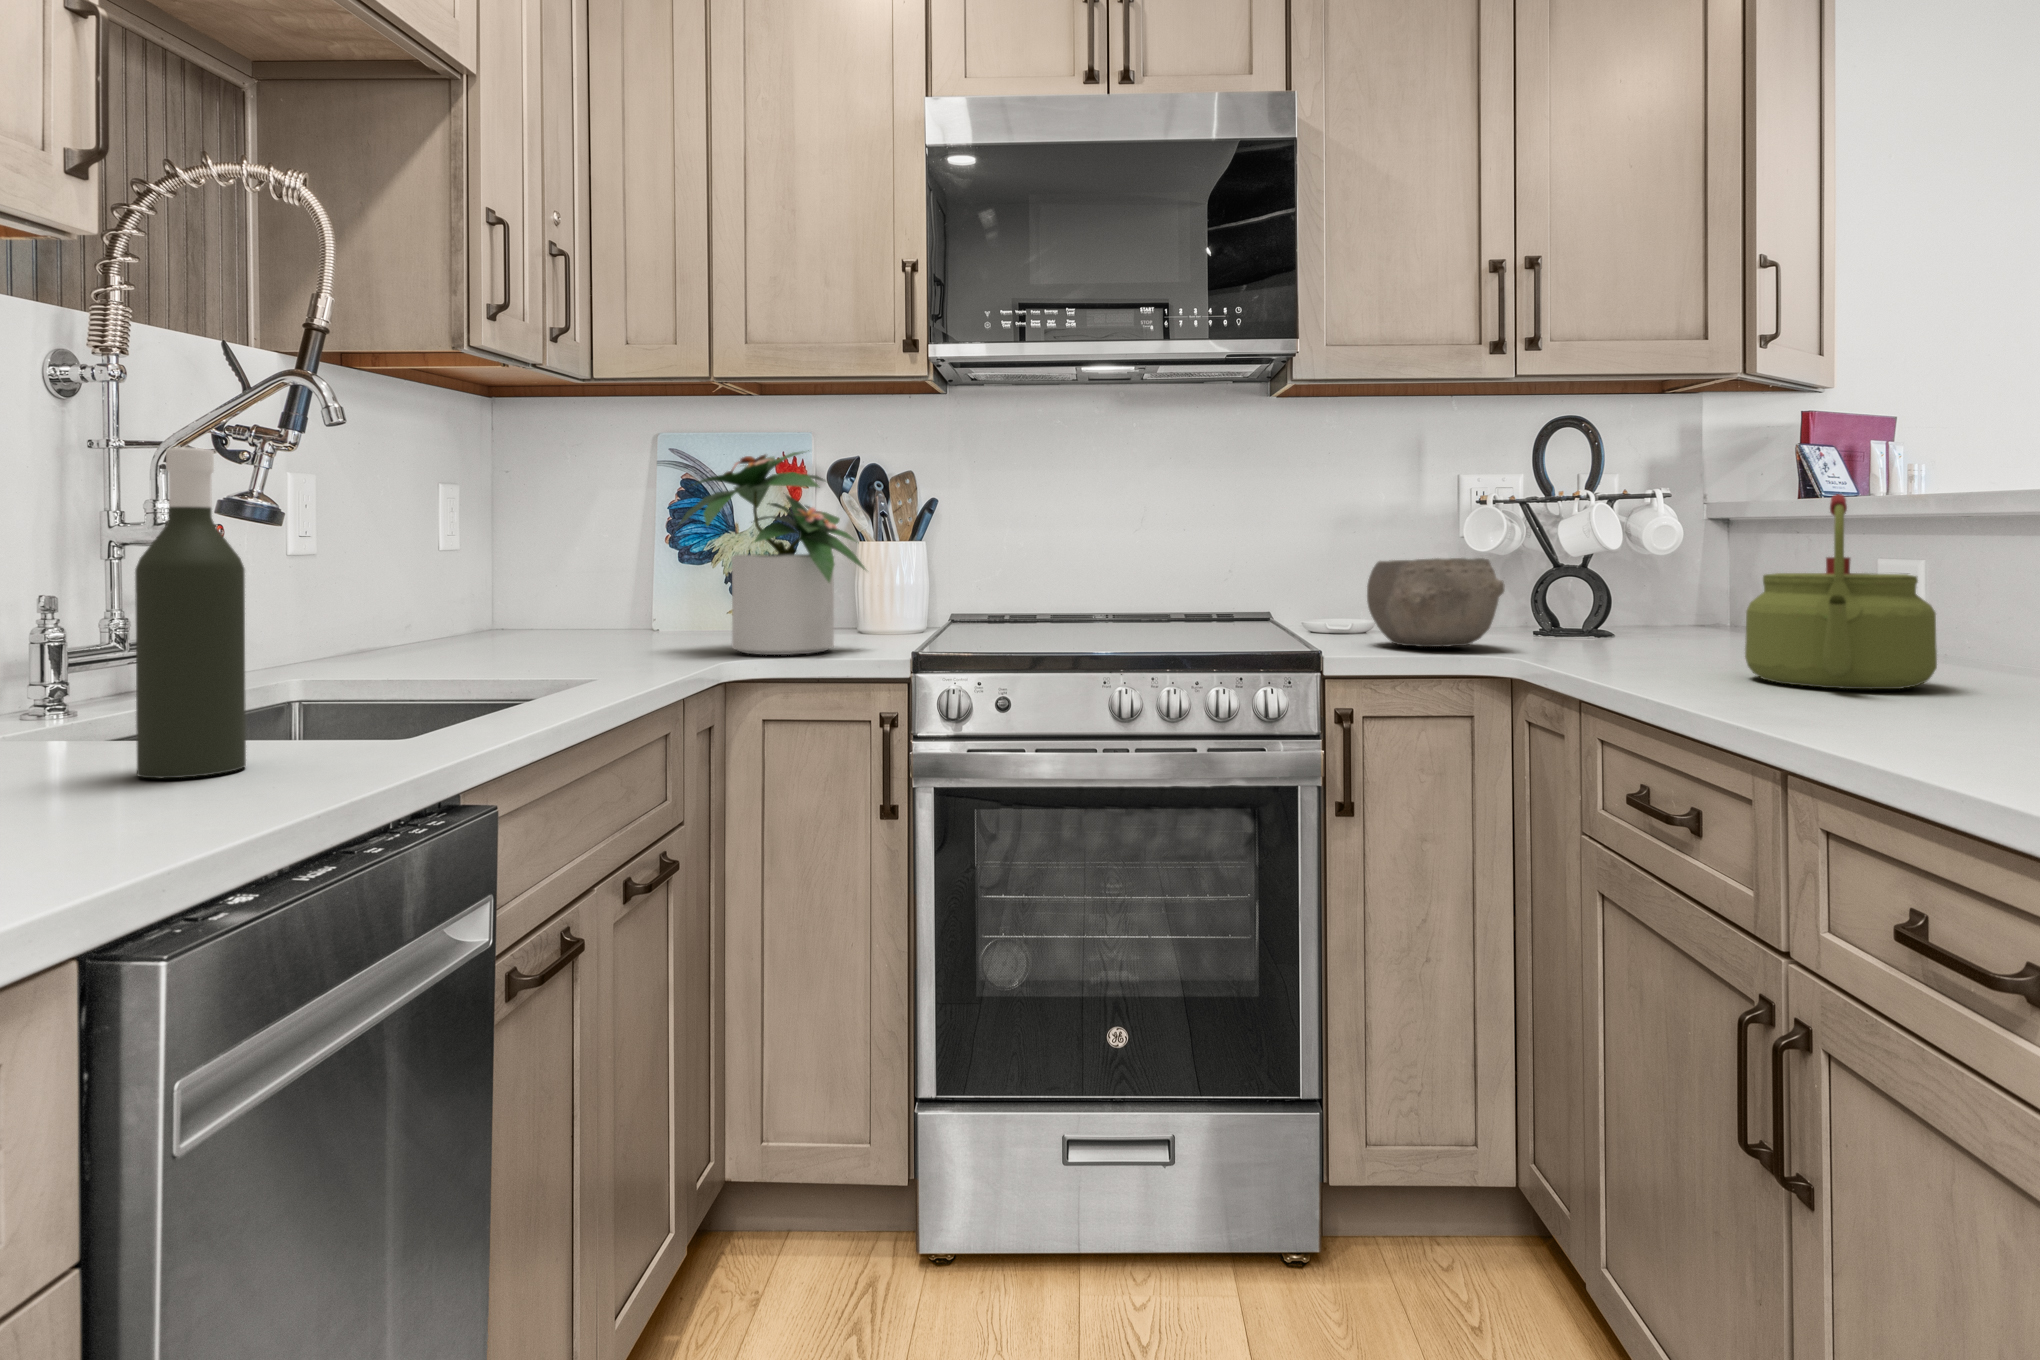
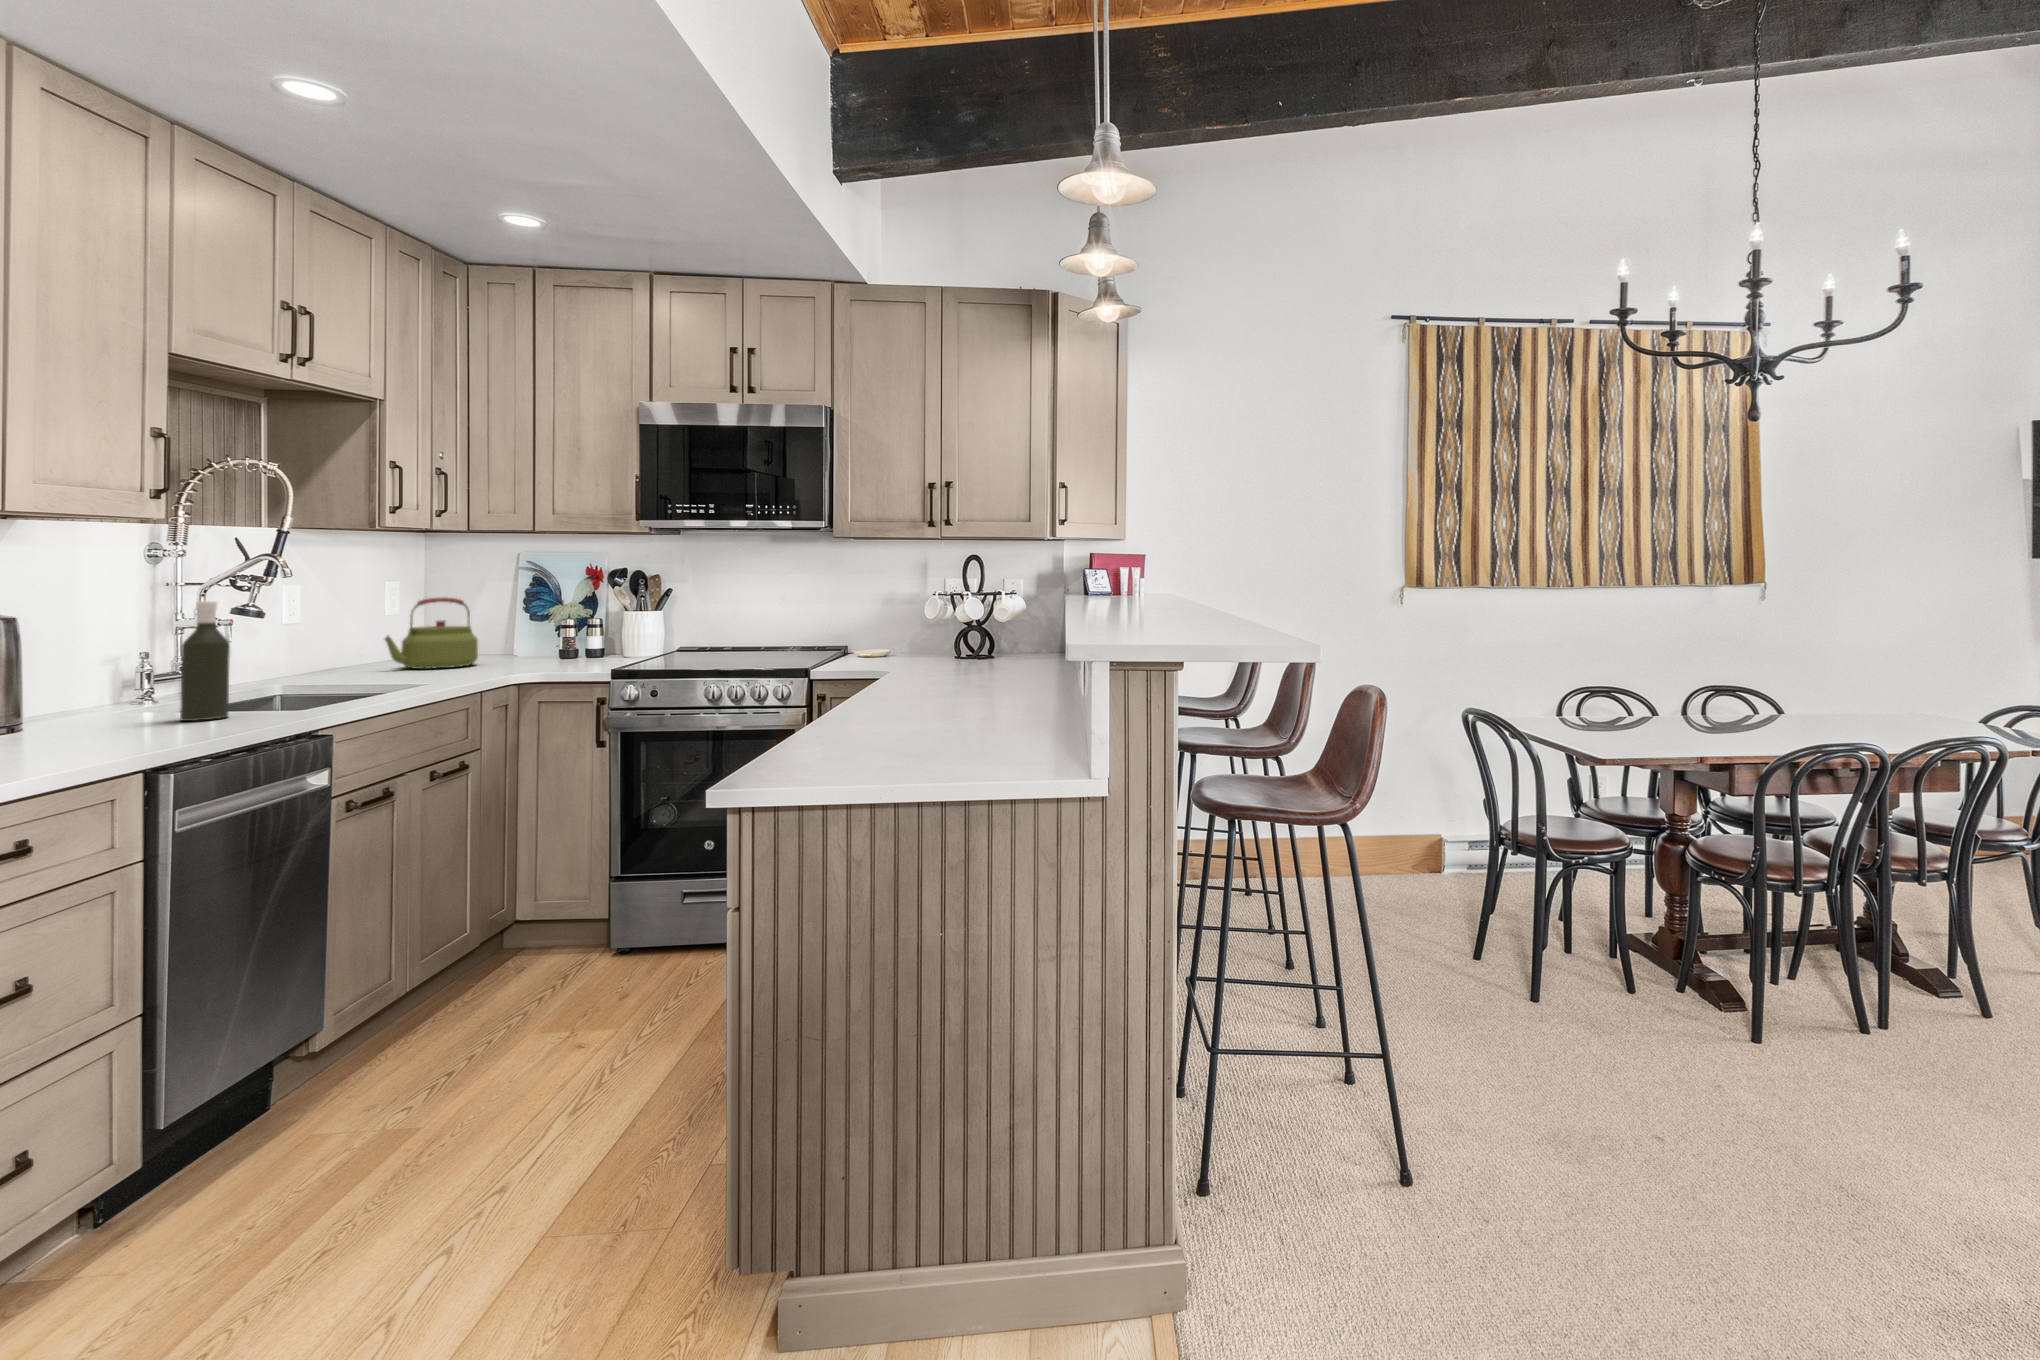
potted plant: present [679,452,866,655] -> none [503,571,611,670]
kettle: present [1745,494,1937,689] -> present [385,597,478,669]
bowl: present [1367,558,1505,647] -> none [851,621,909,661]

